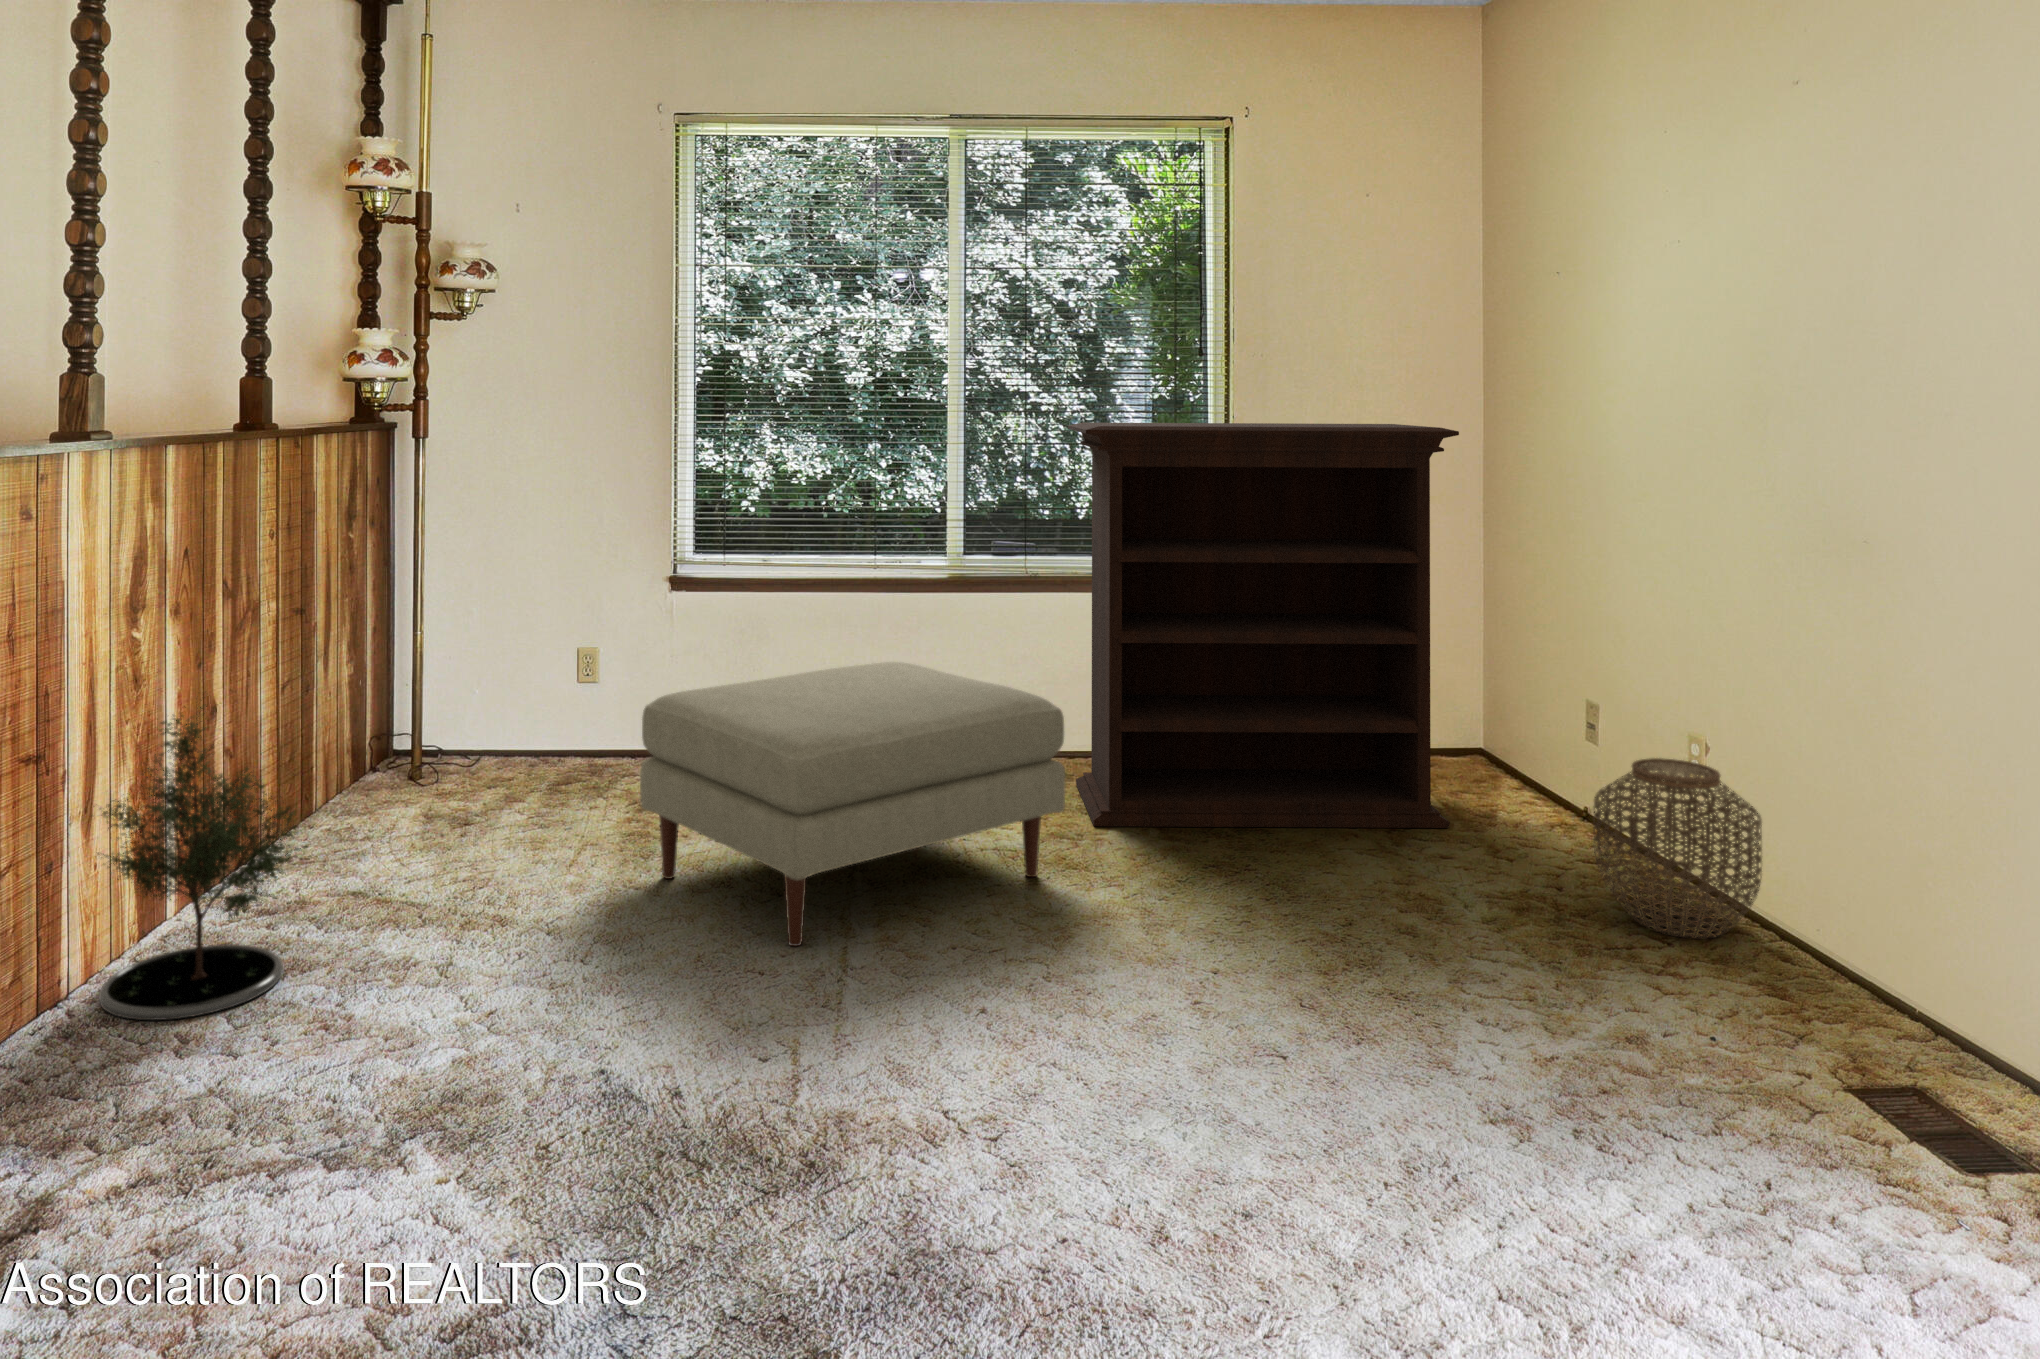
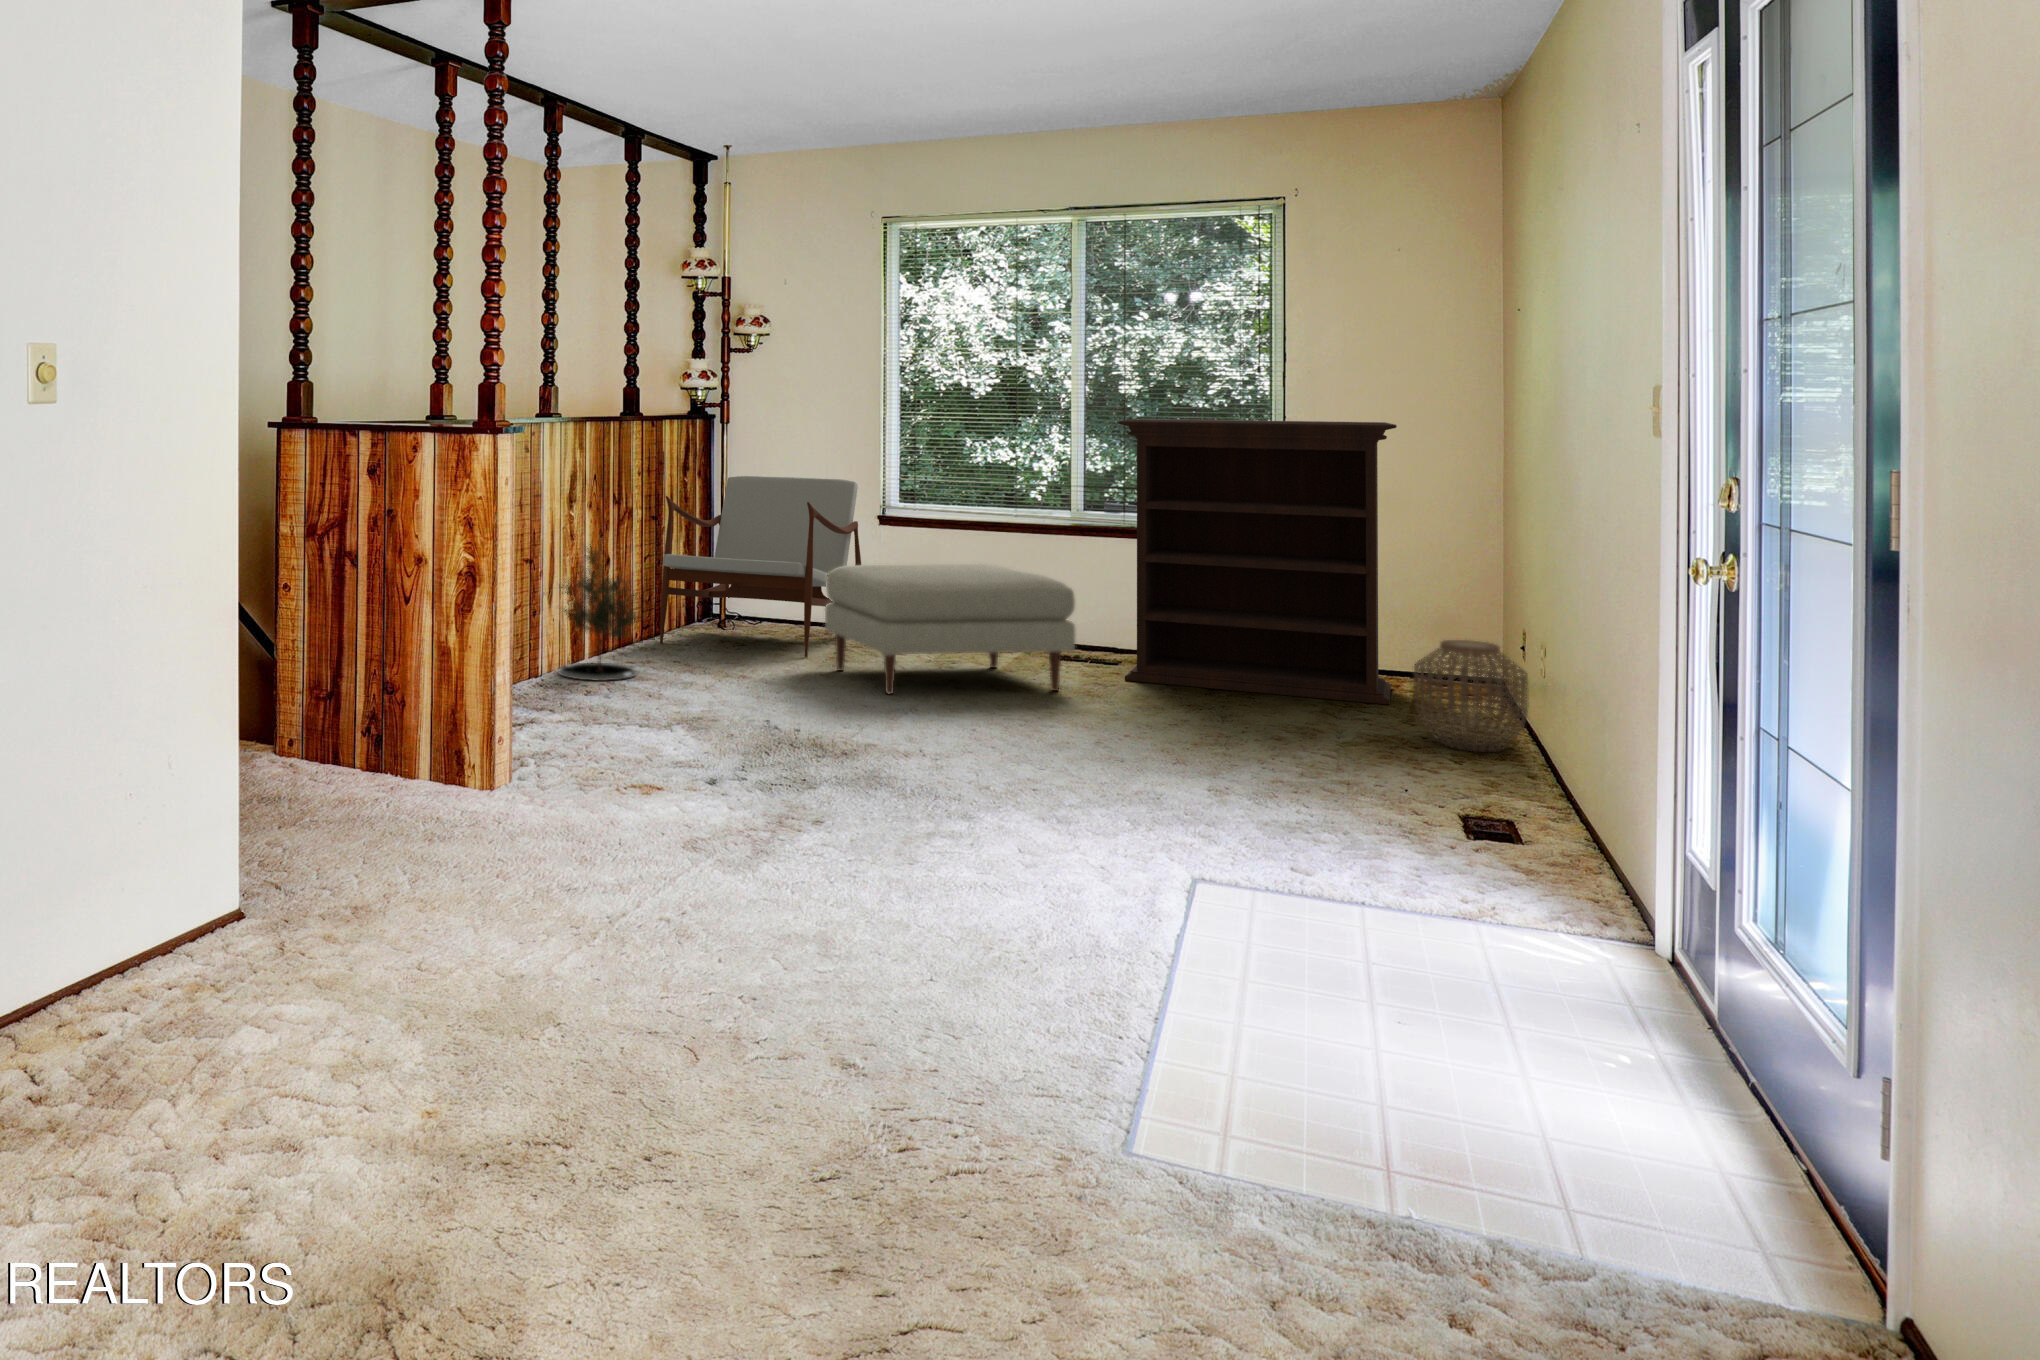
armchair: none [314,521,650,844] -> present [660,476,861,657]

